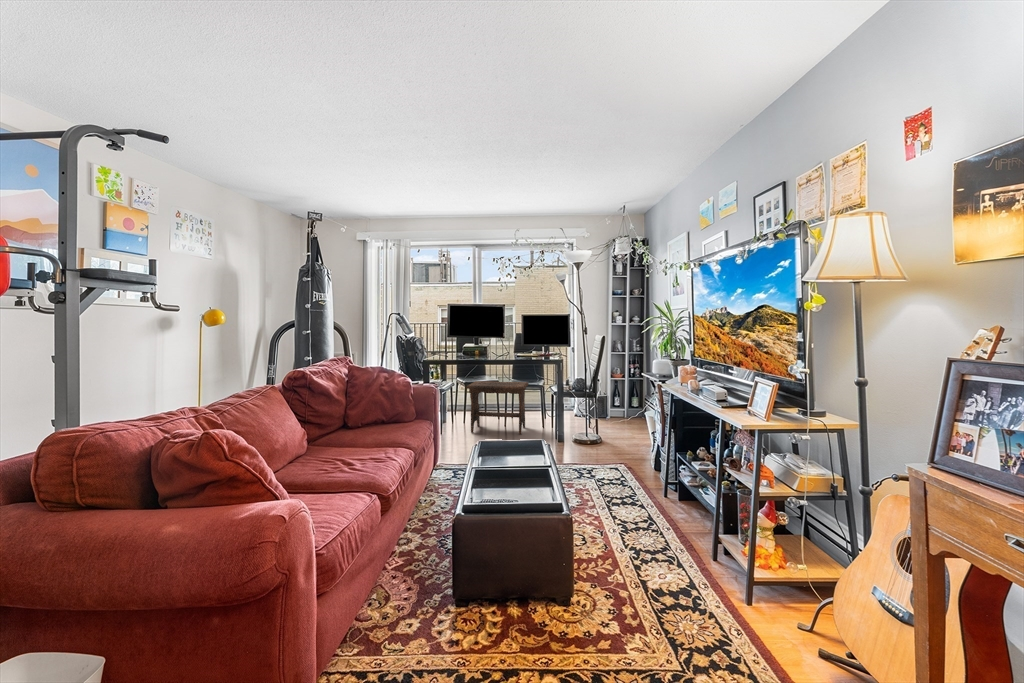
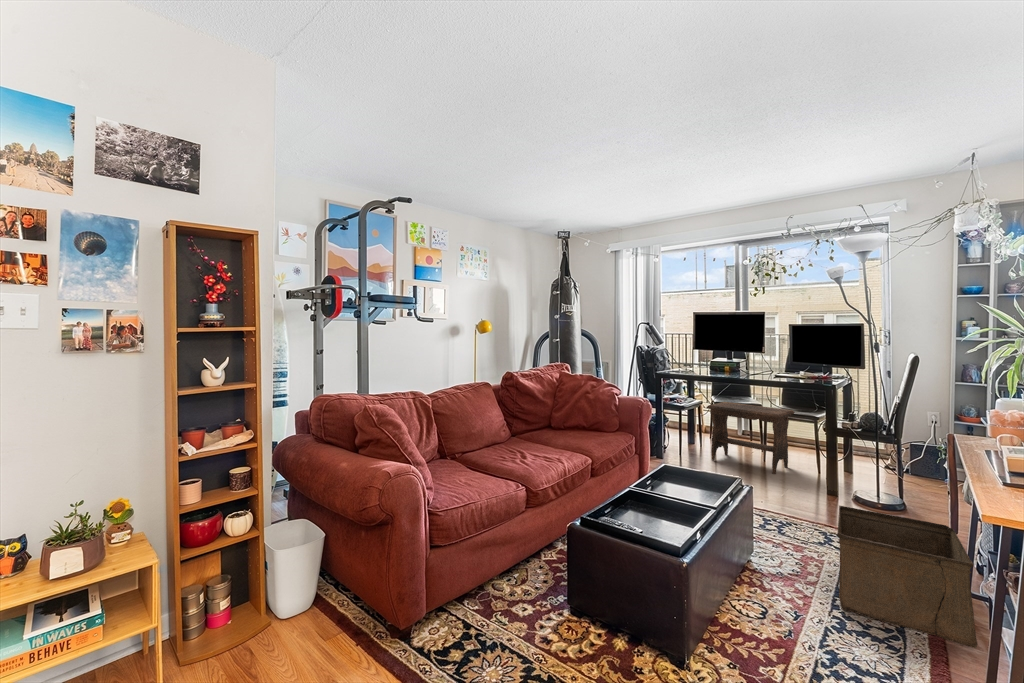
storage bin: none [599,445,685,518] -> present [837,506,978,649]

